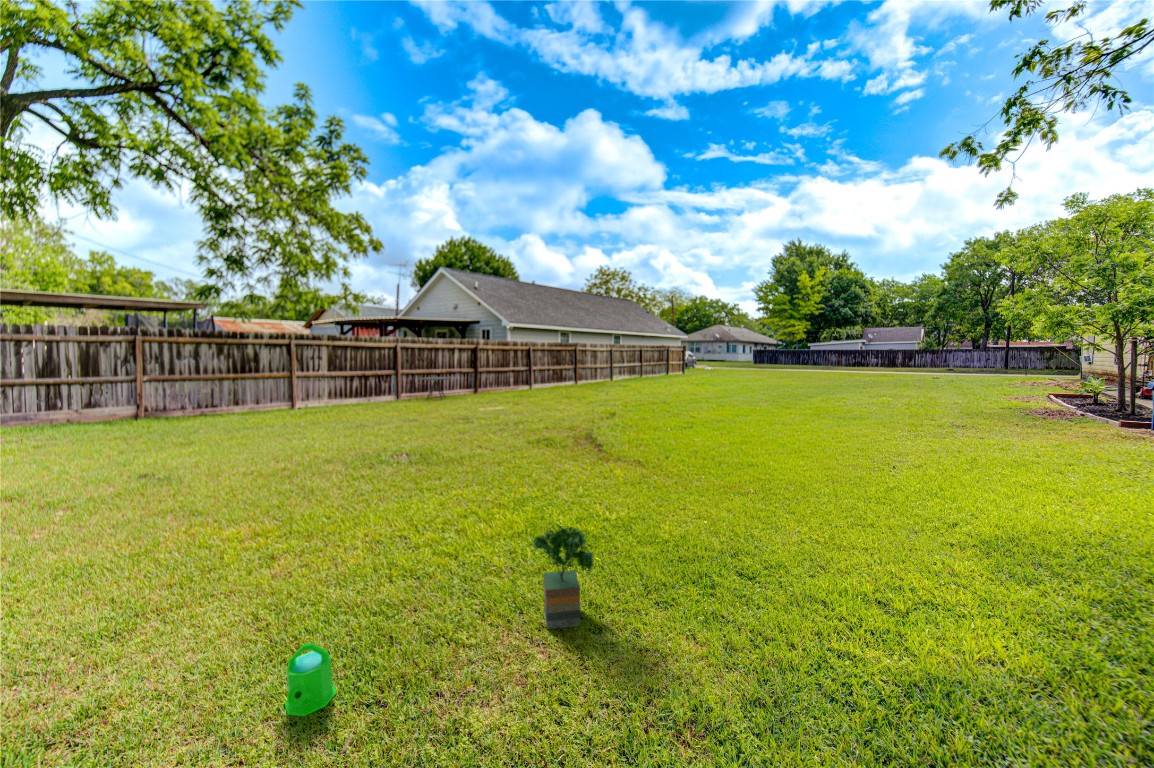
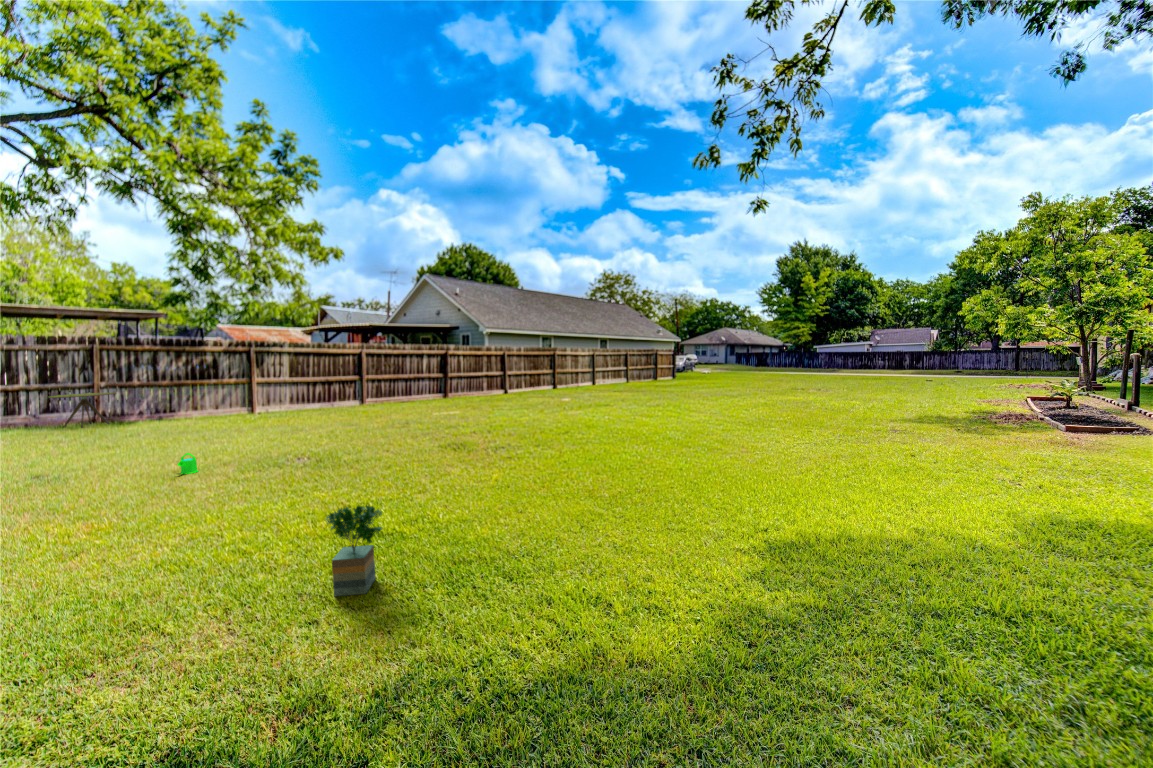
round table: present [420,377,451,399] -> present [49,392,115,428]
watering can: present [285,642,336,716] -> present [178,453,198,474]

